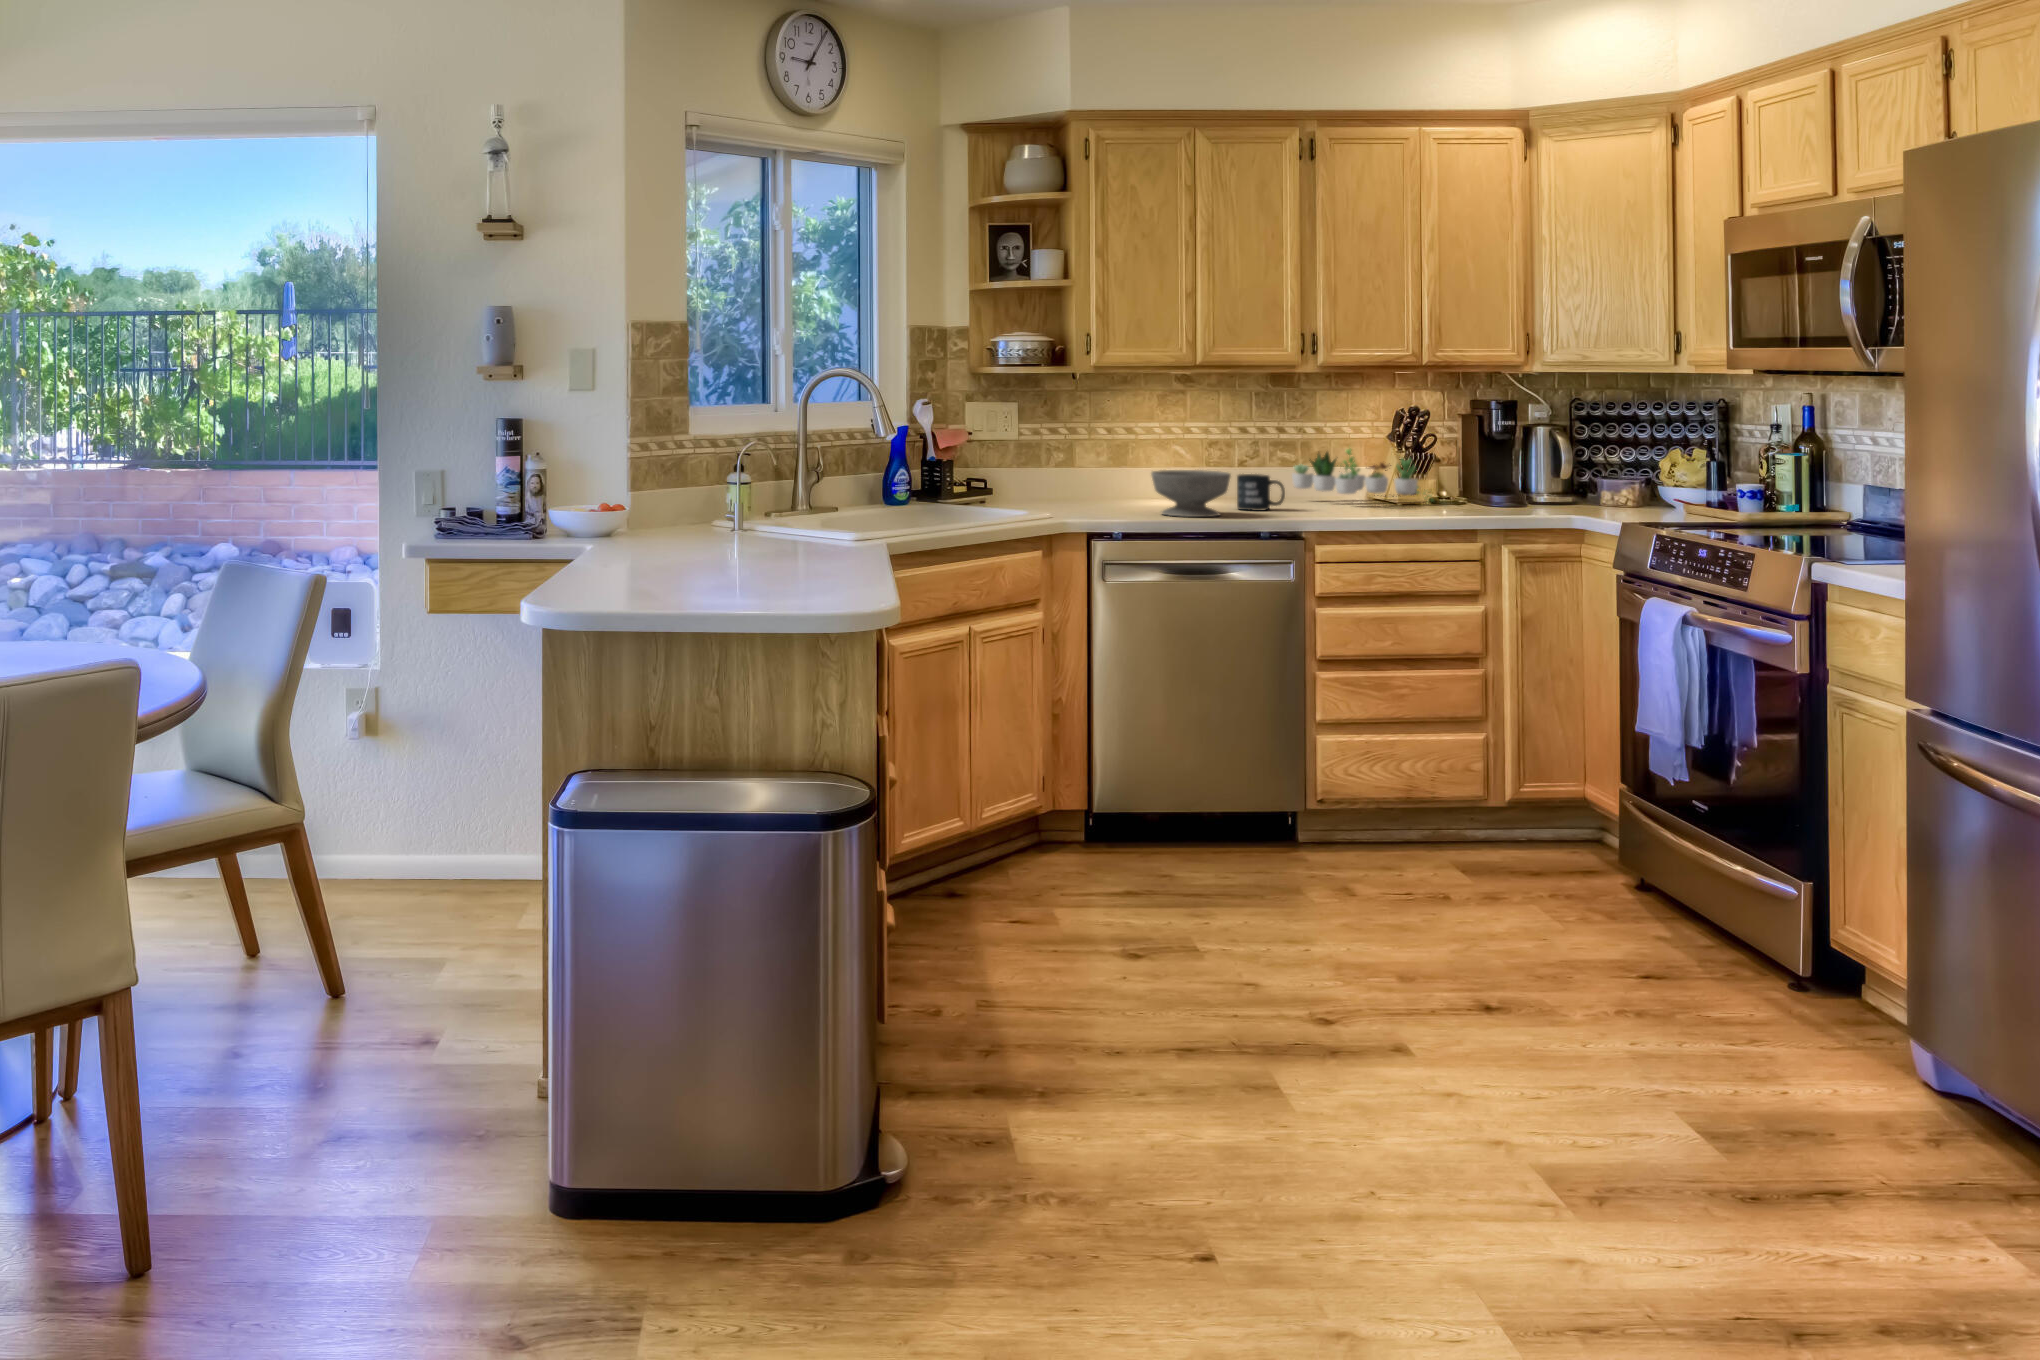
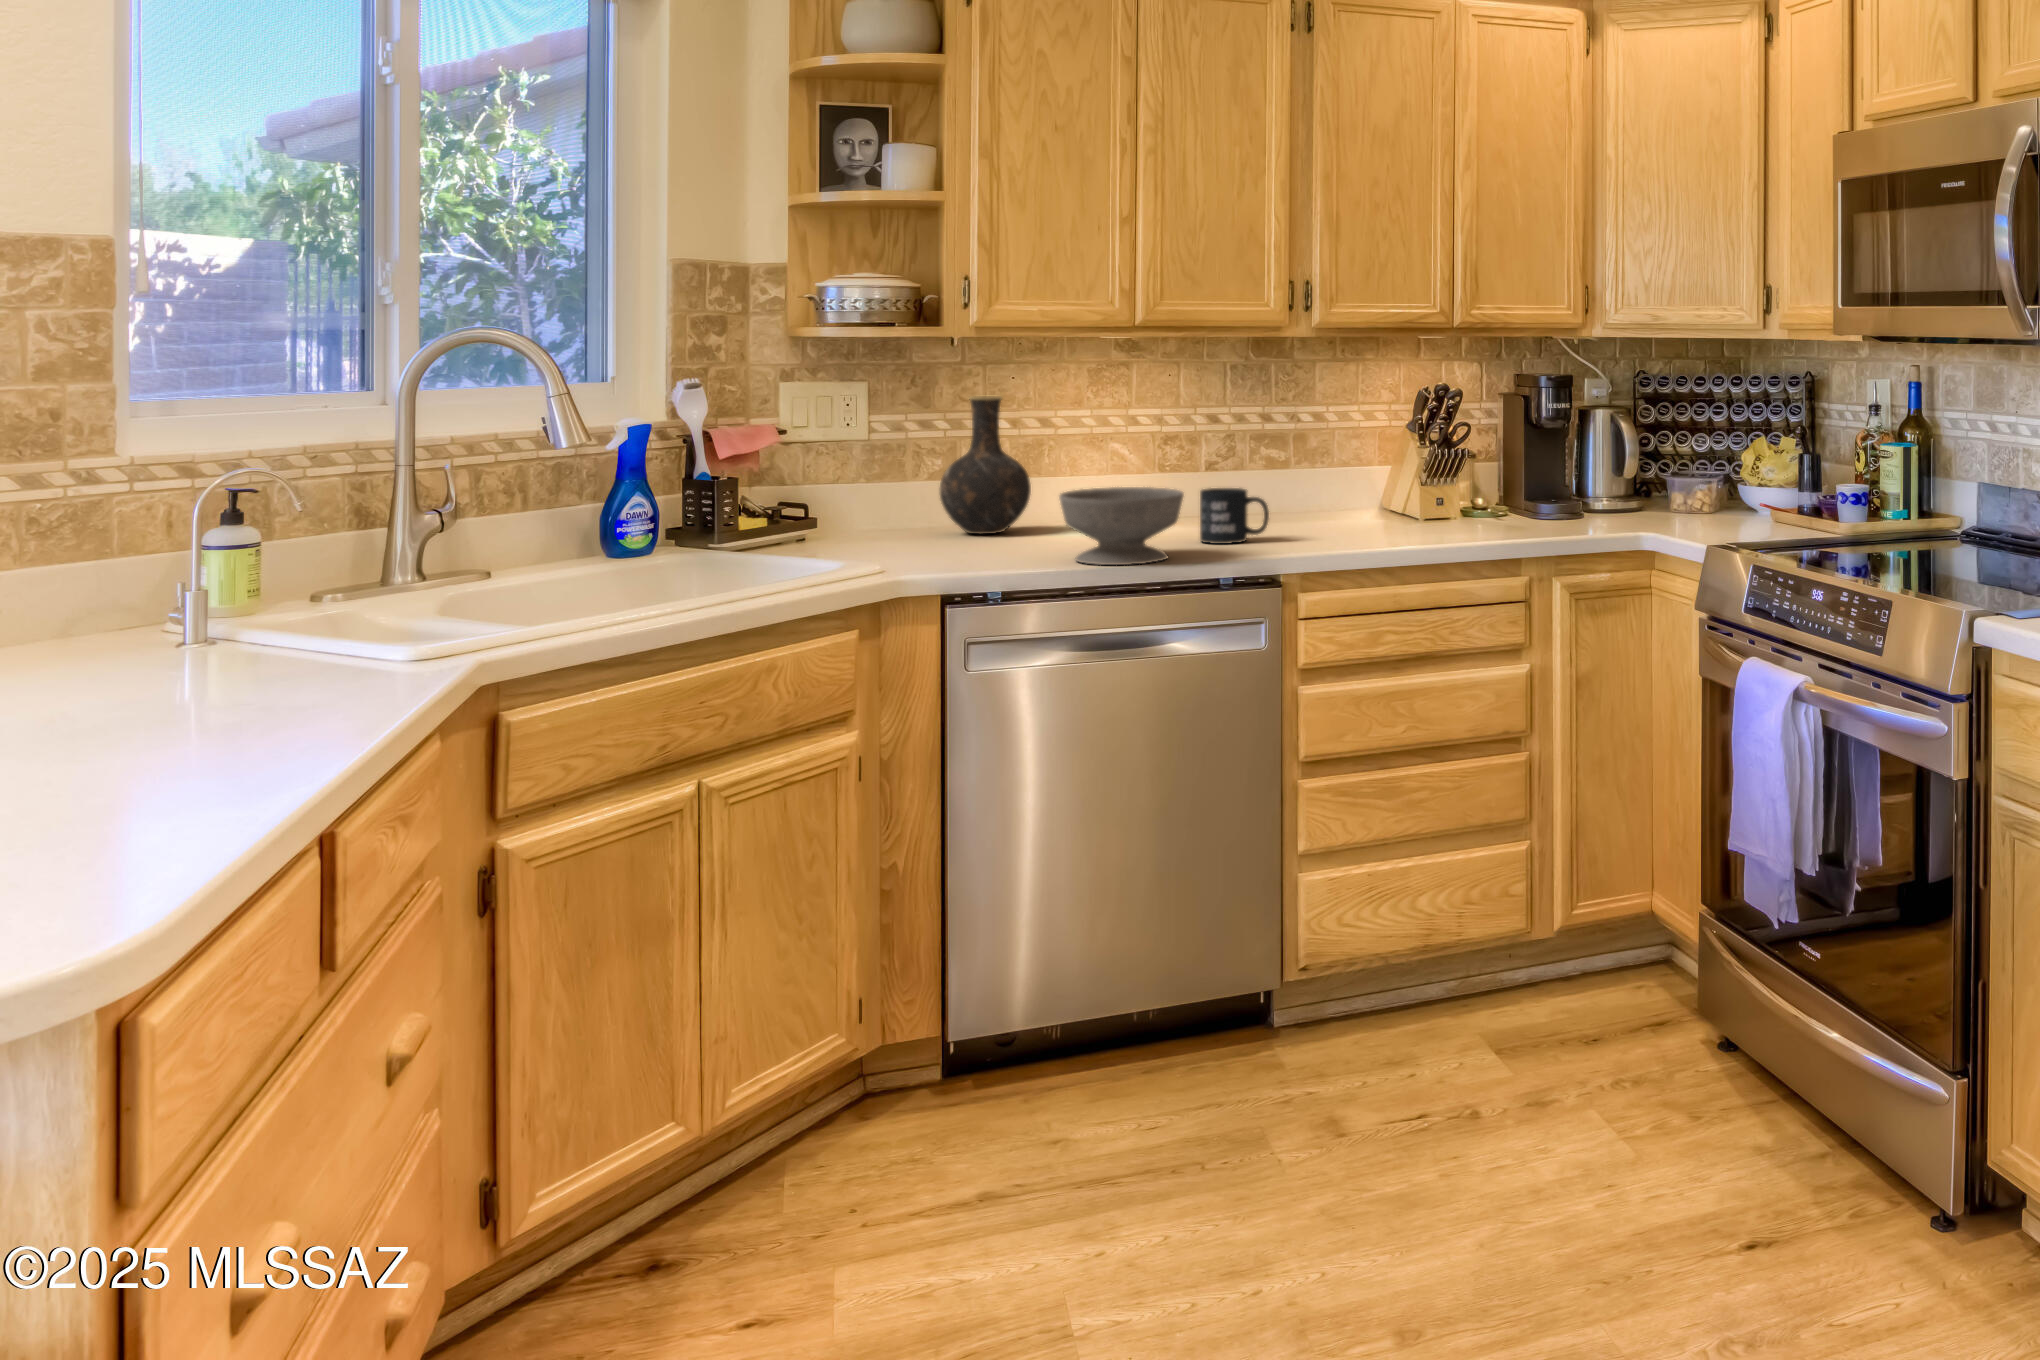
vase: none [1063,412,1120,501] -> present [940,396,1031,534]
succulent plant: present [1292,449,1433,503] -> none [1285,437,1471,518]

